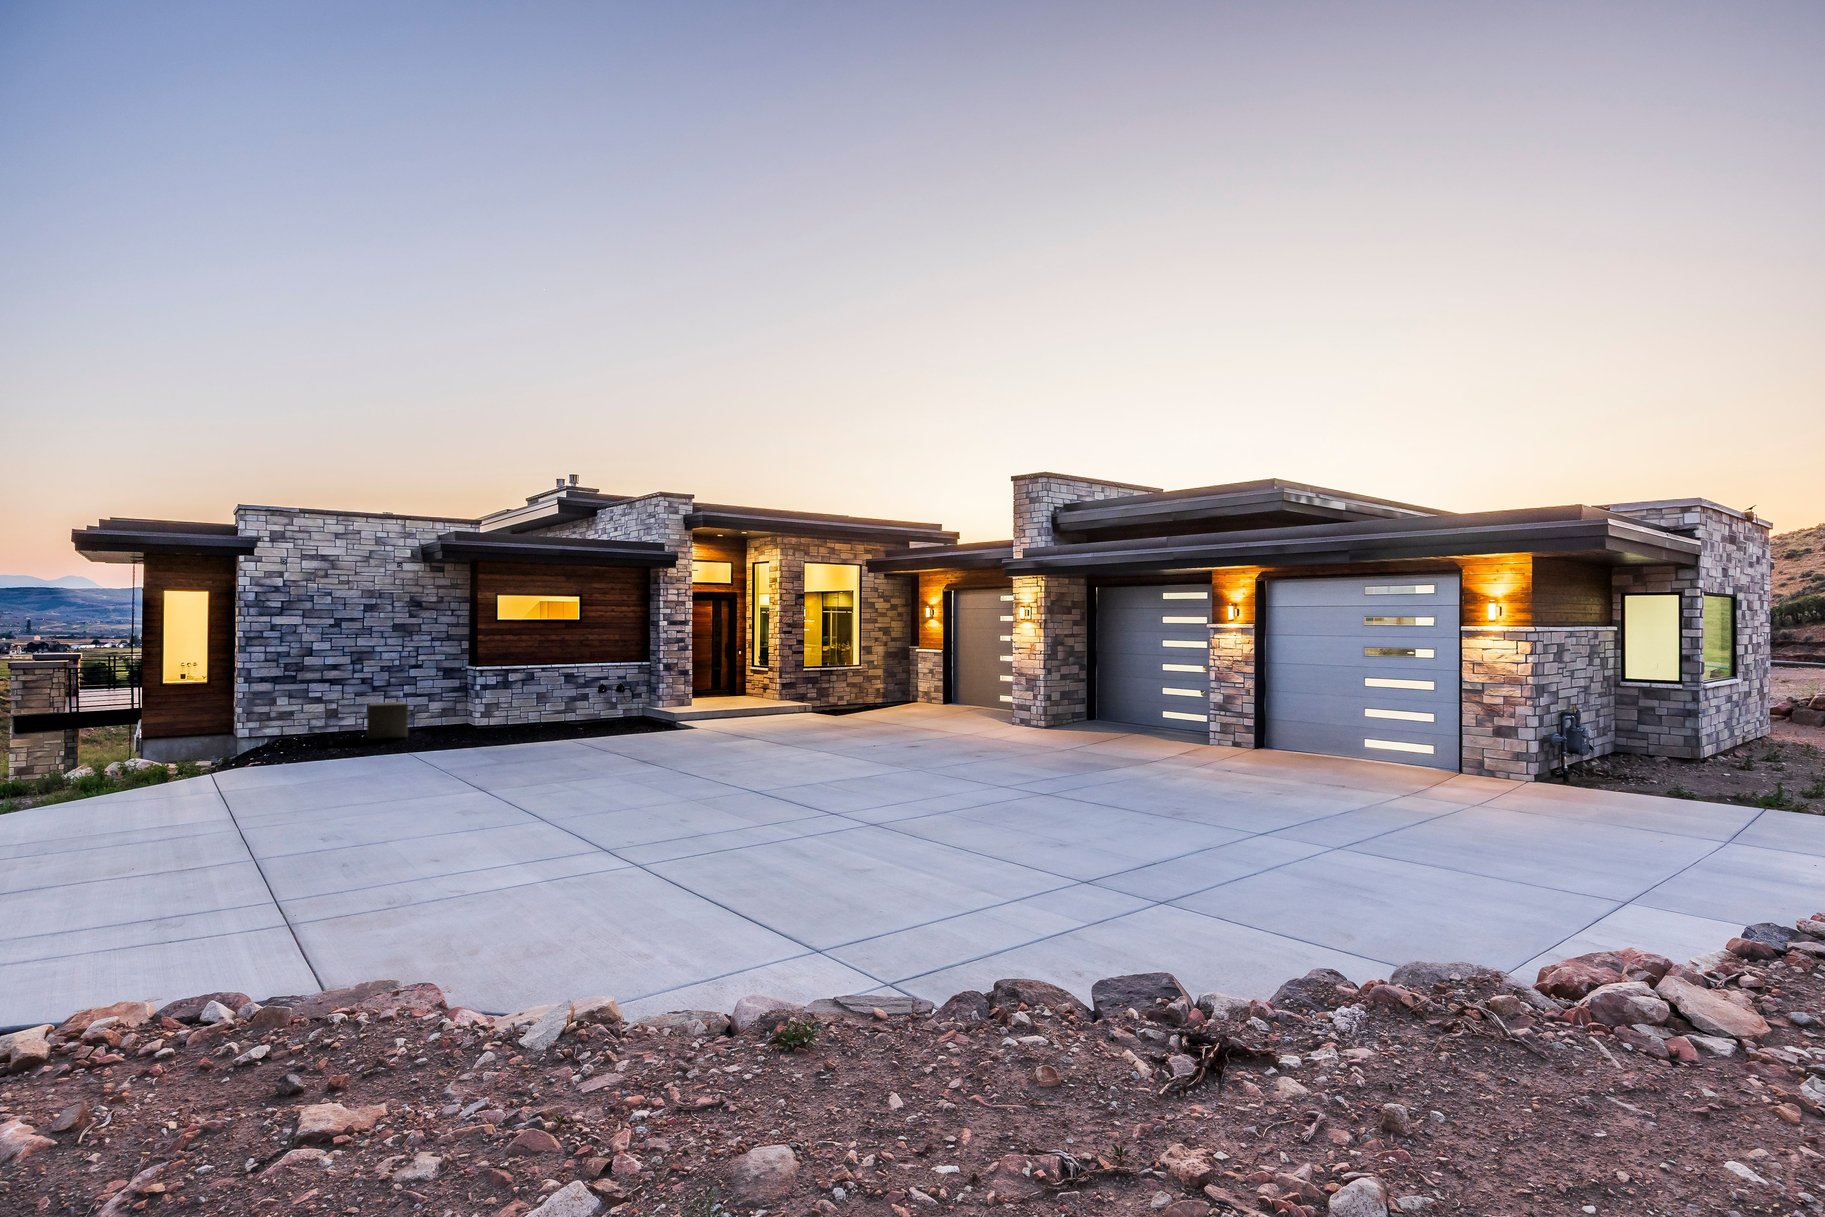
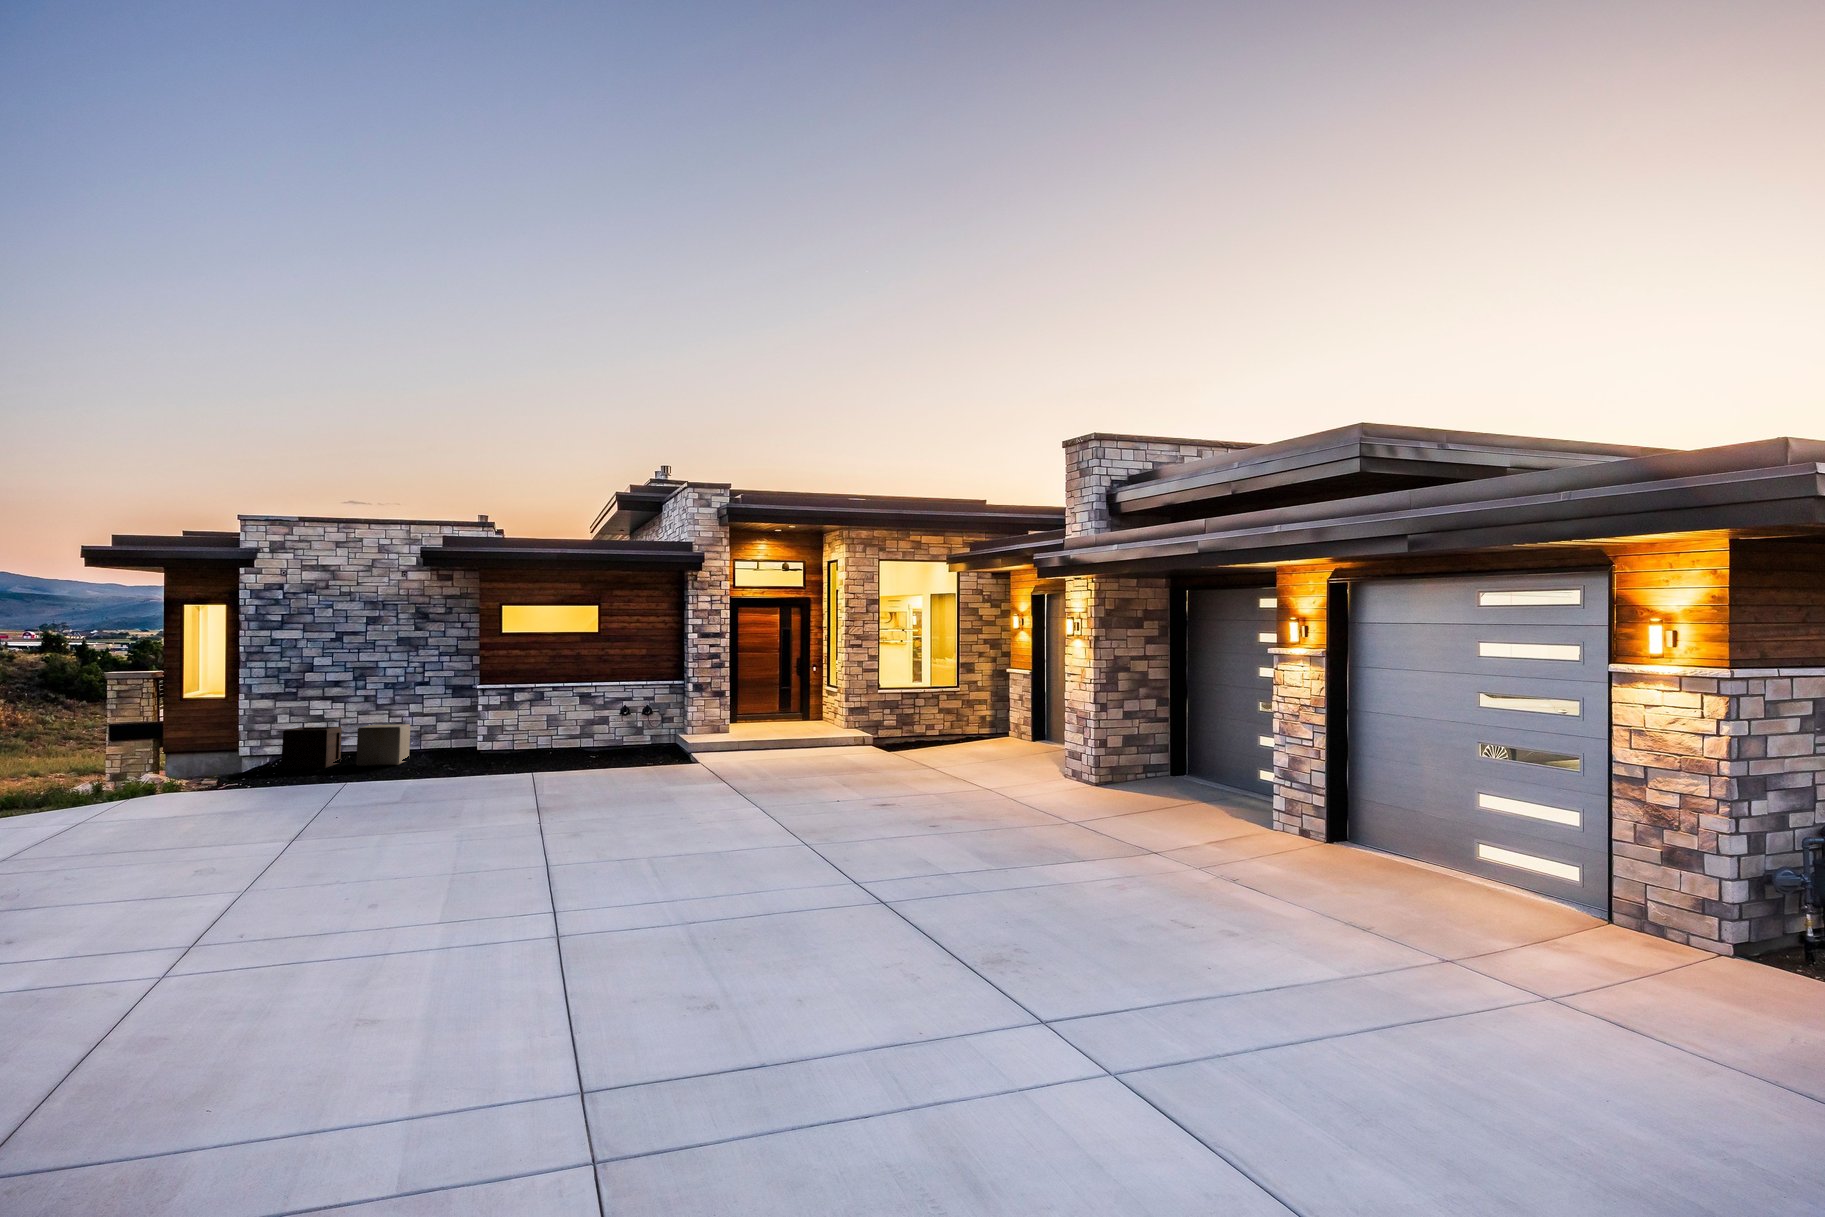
wooden crate: none [295,705,340,744] -> present [282,727,342,769]

